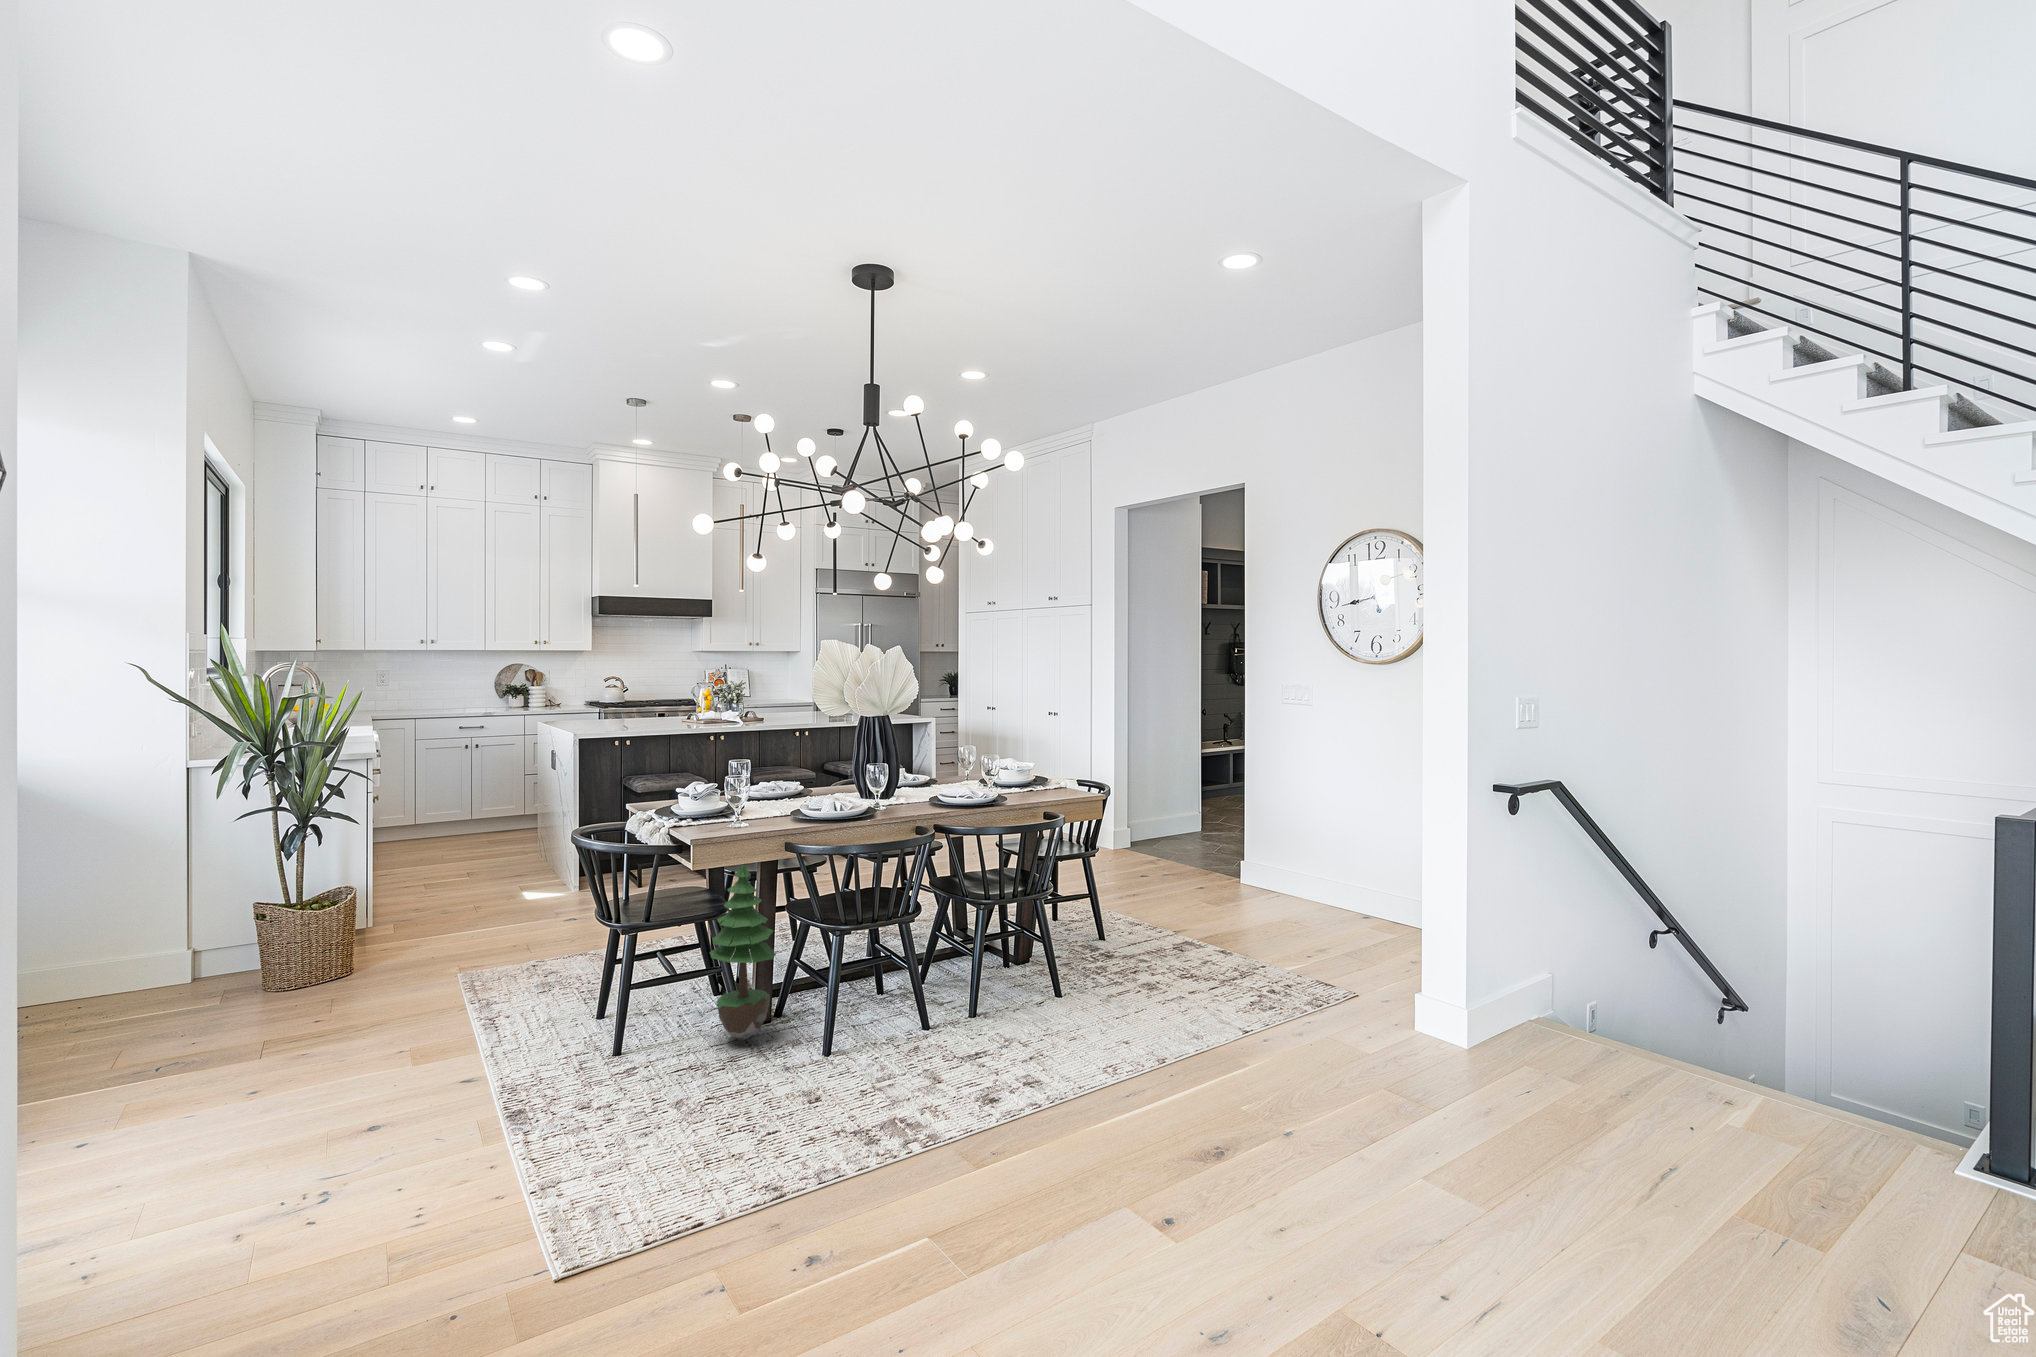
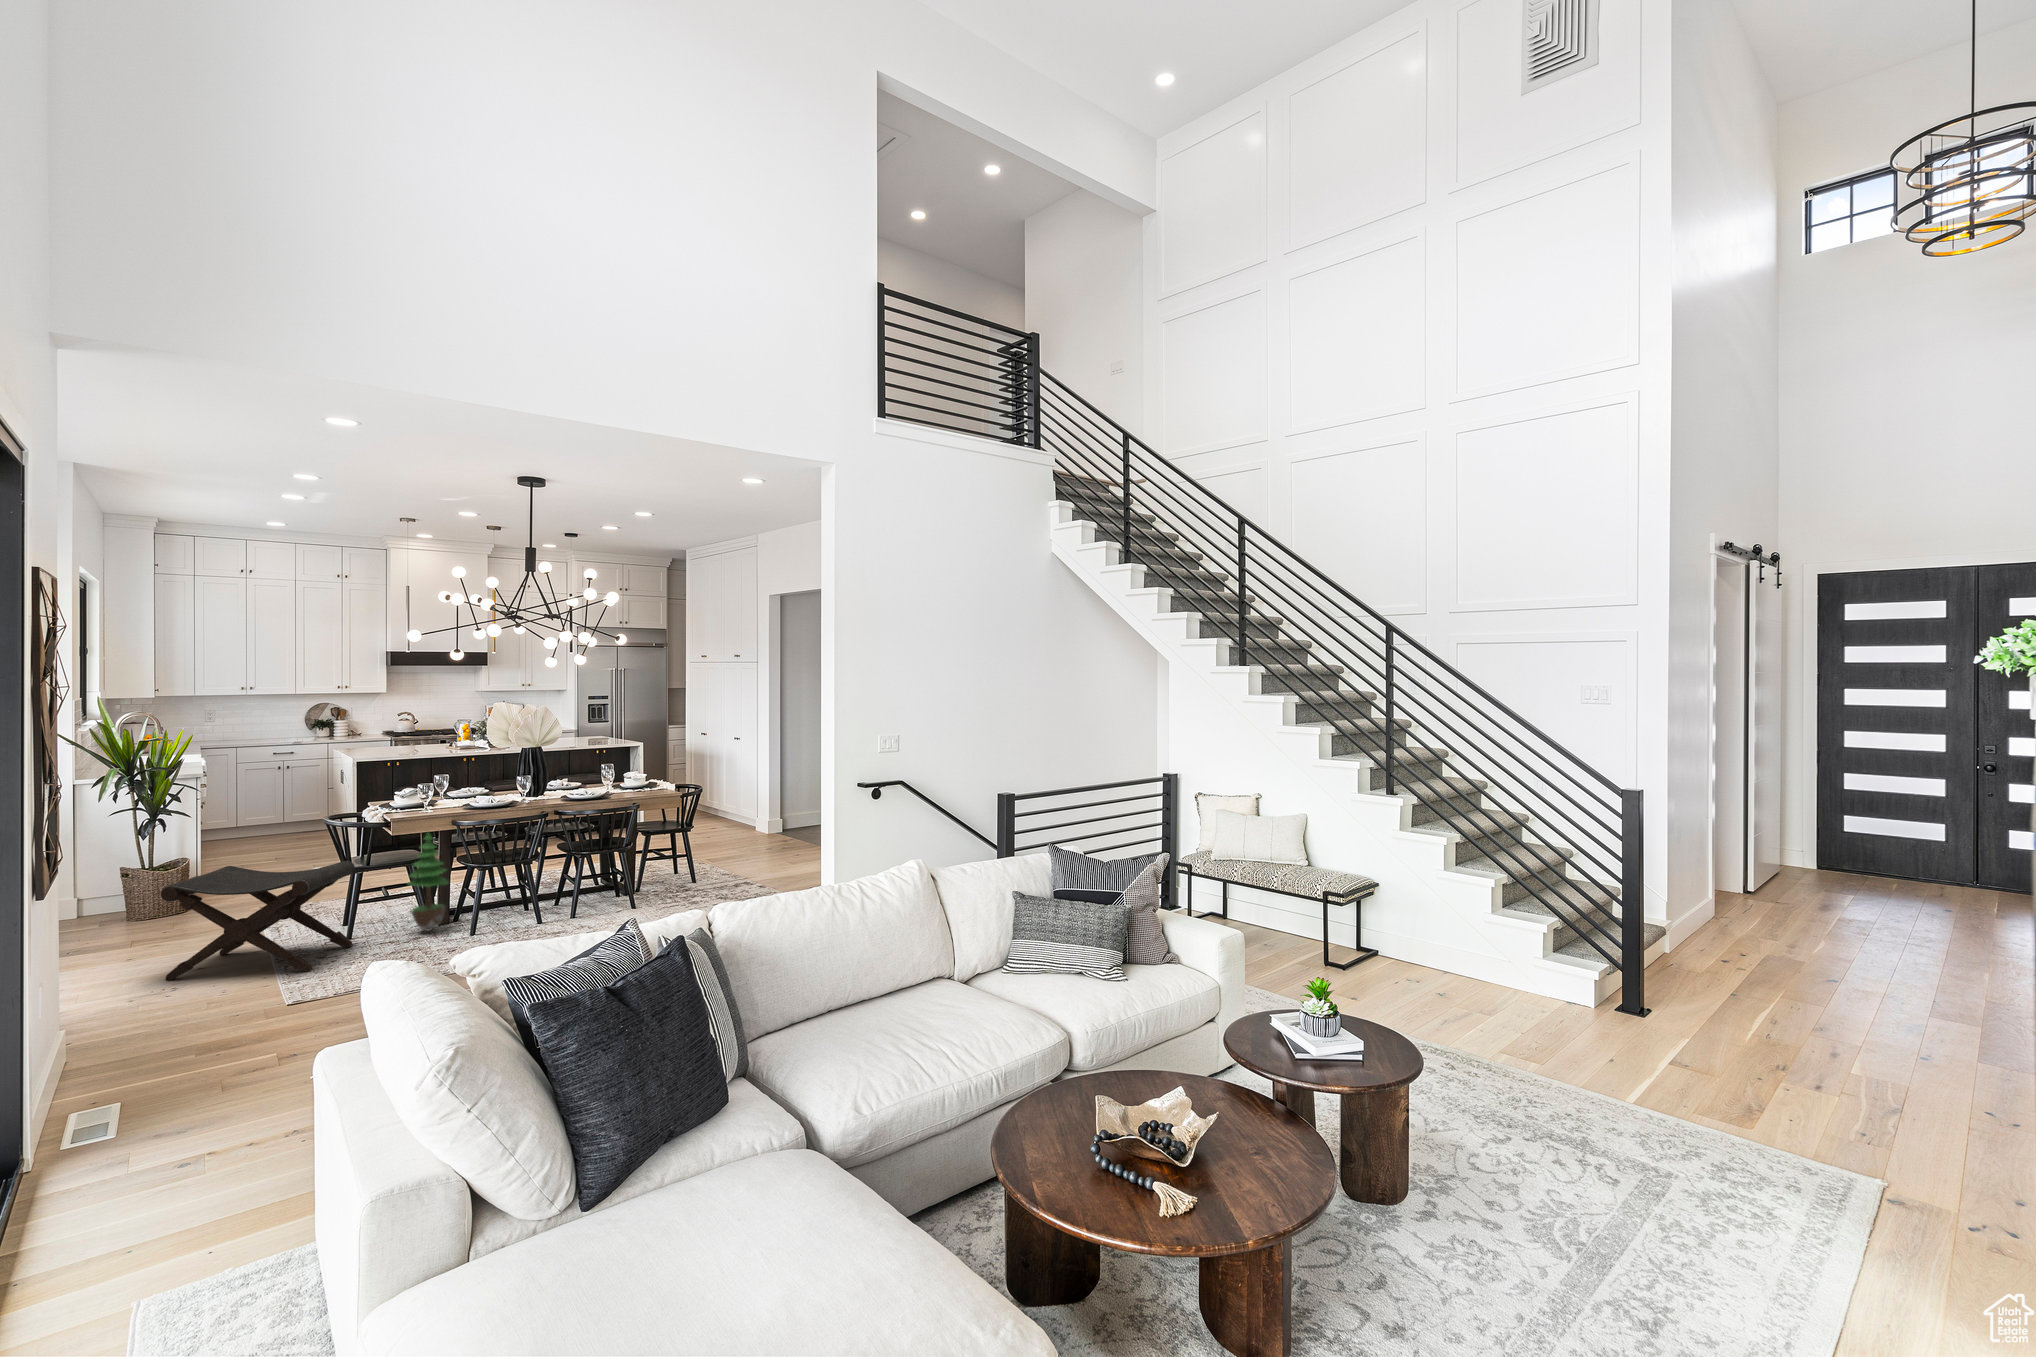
footstool: none [302,917,630,1161] -> present [161,861,355,980]

